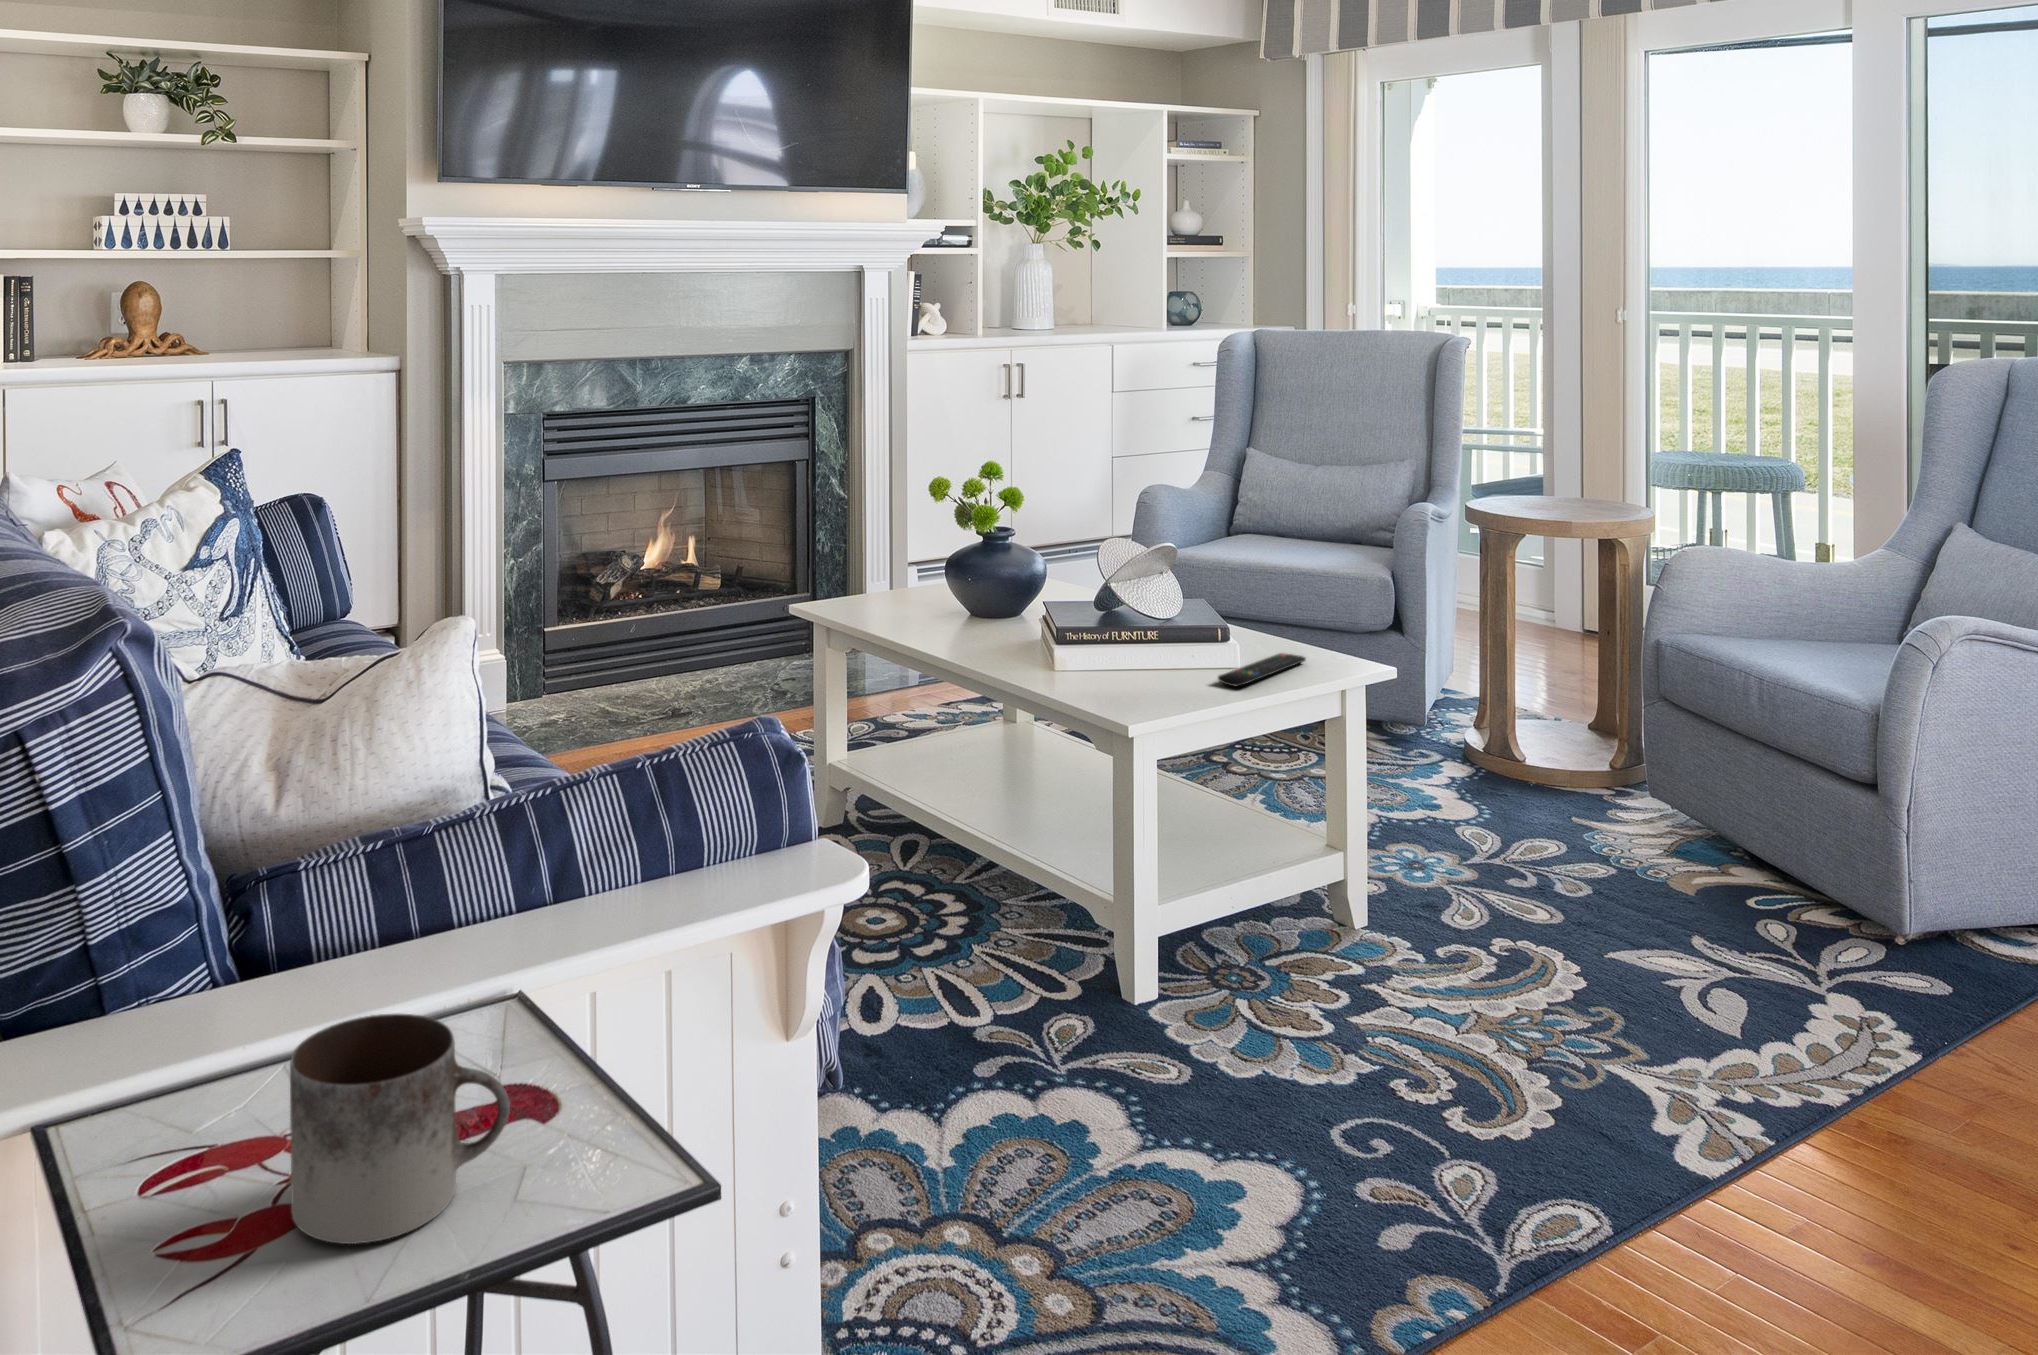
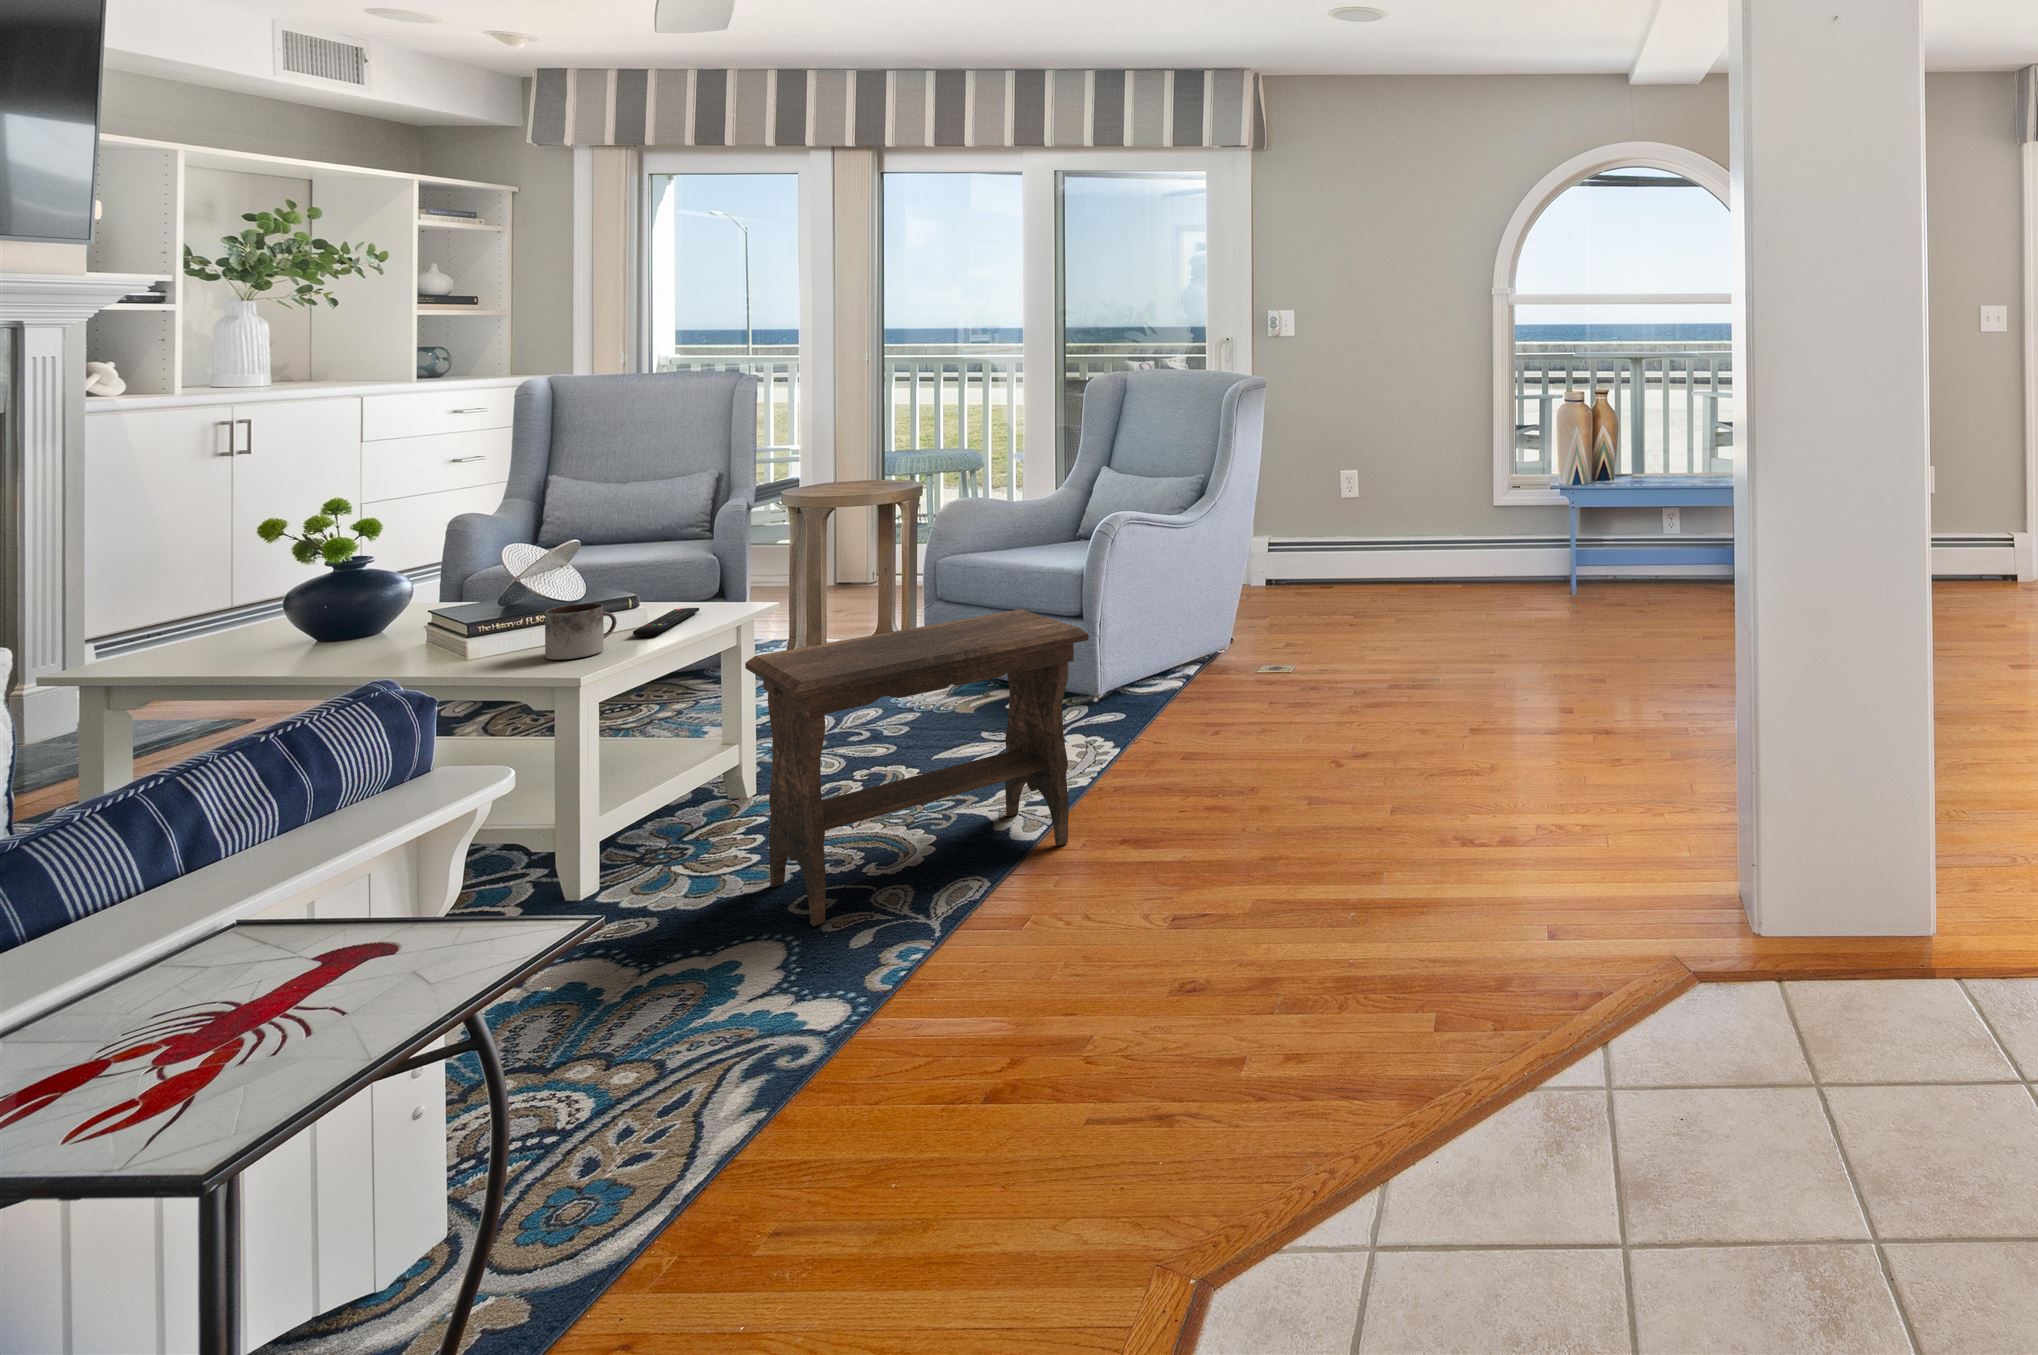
footstool: none [1302,754,1814,1210] -> present [745,609,1089,926]
mug: present [290,1014,510,1244] -> present [545,603,617,660]

